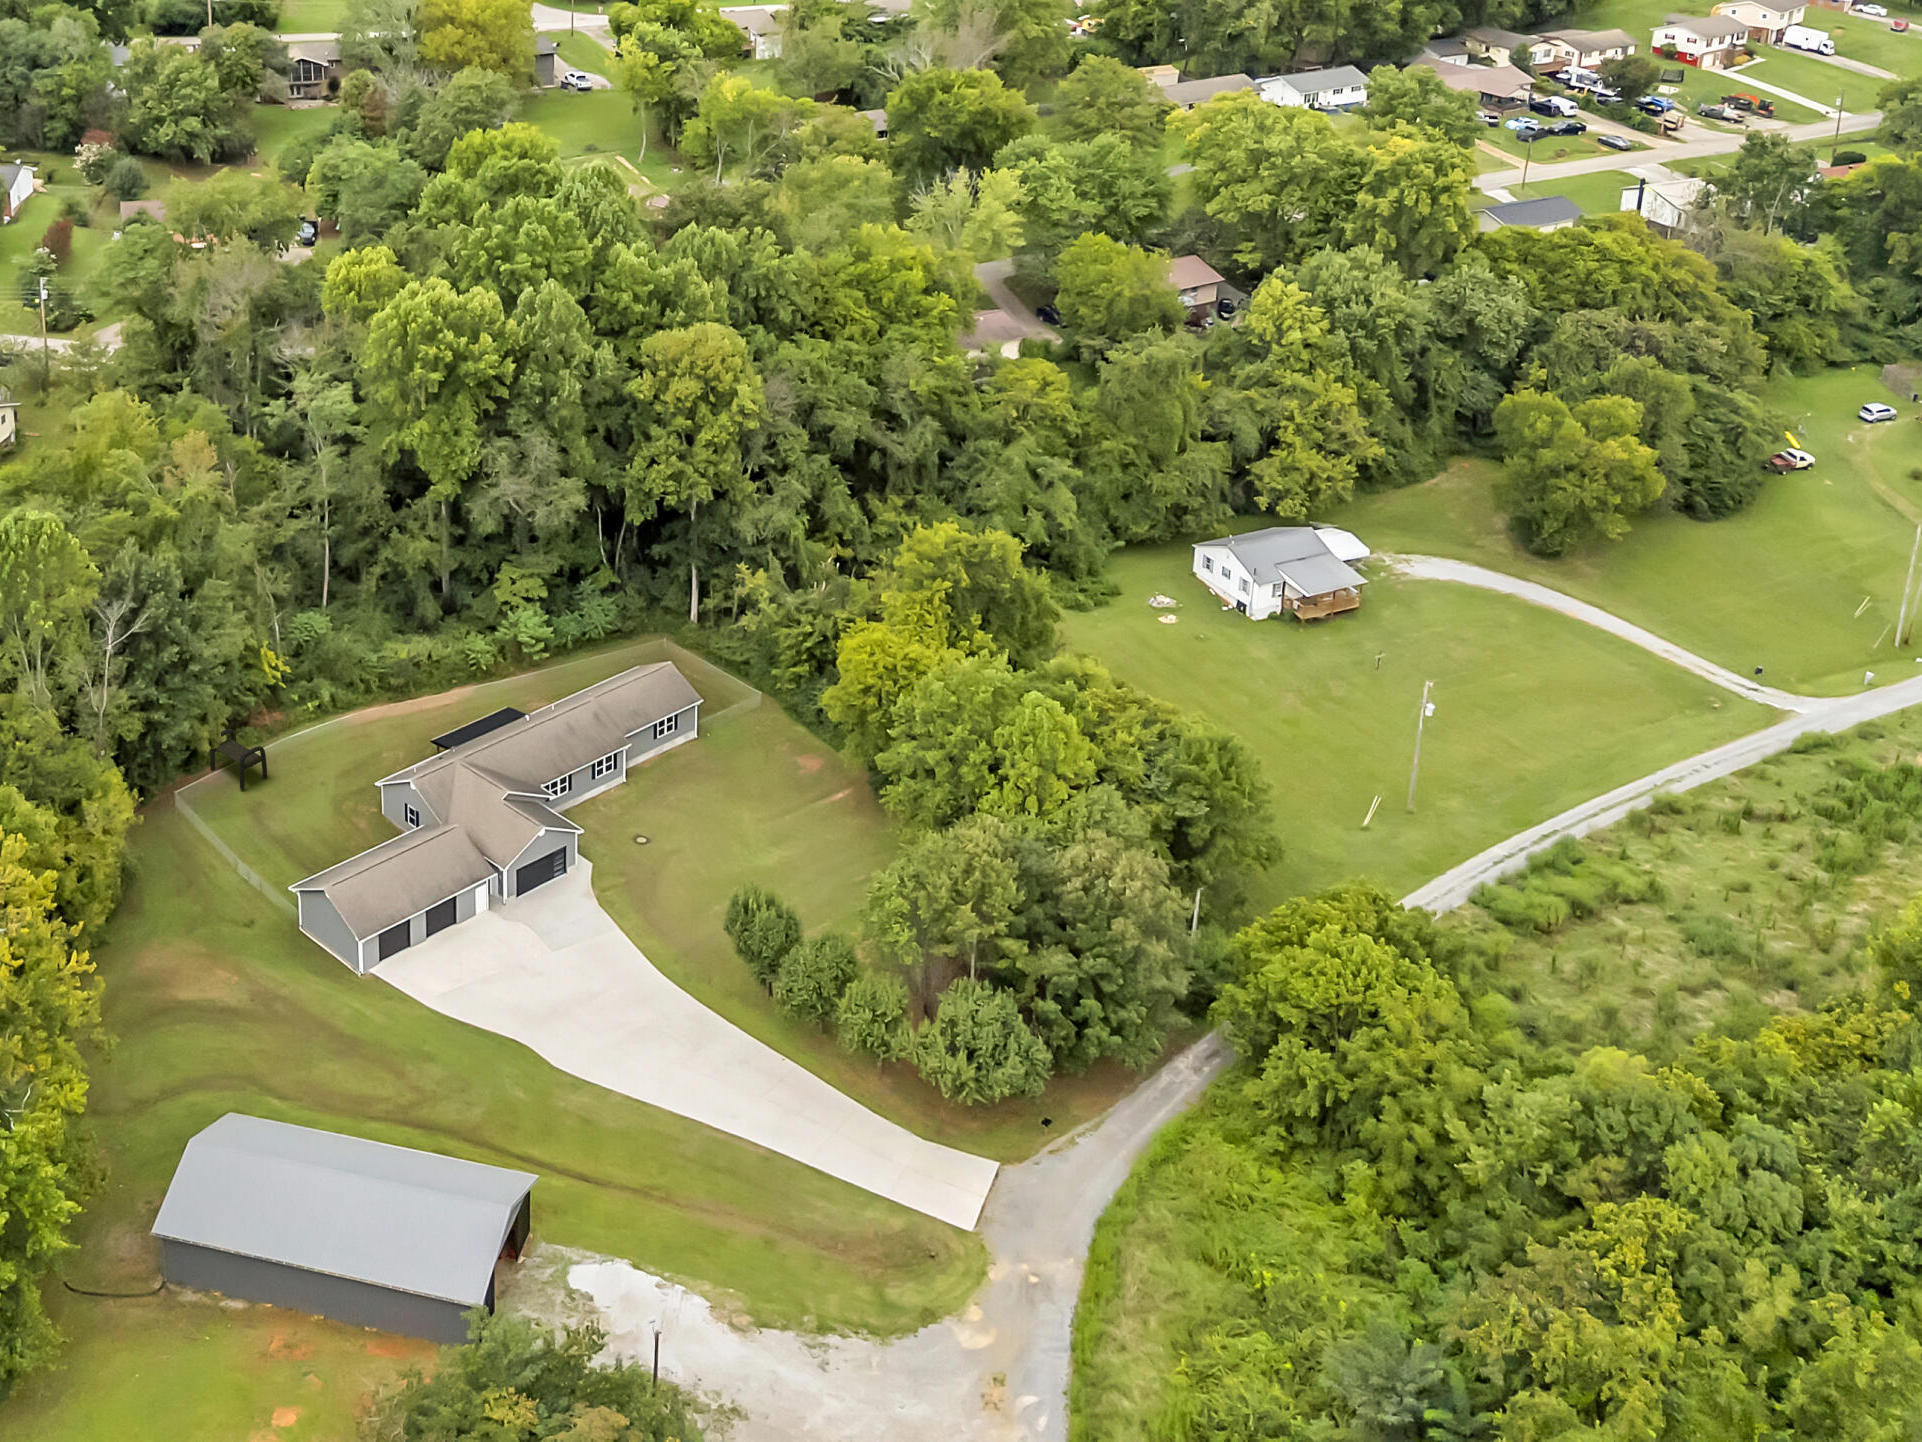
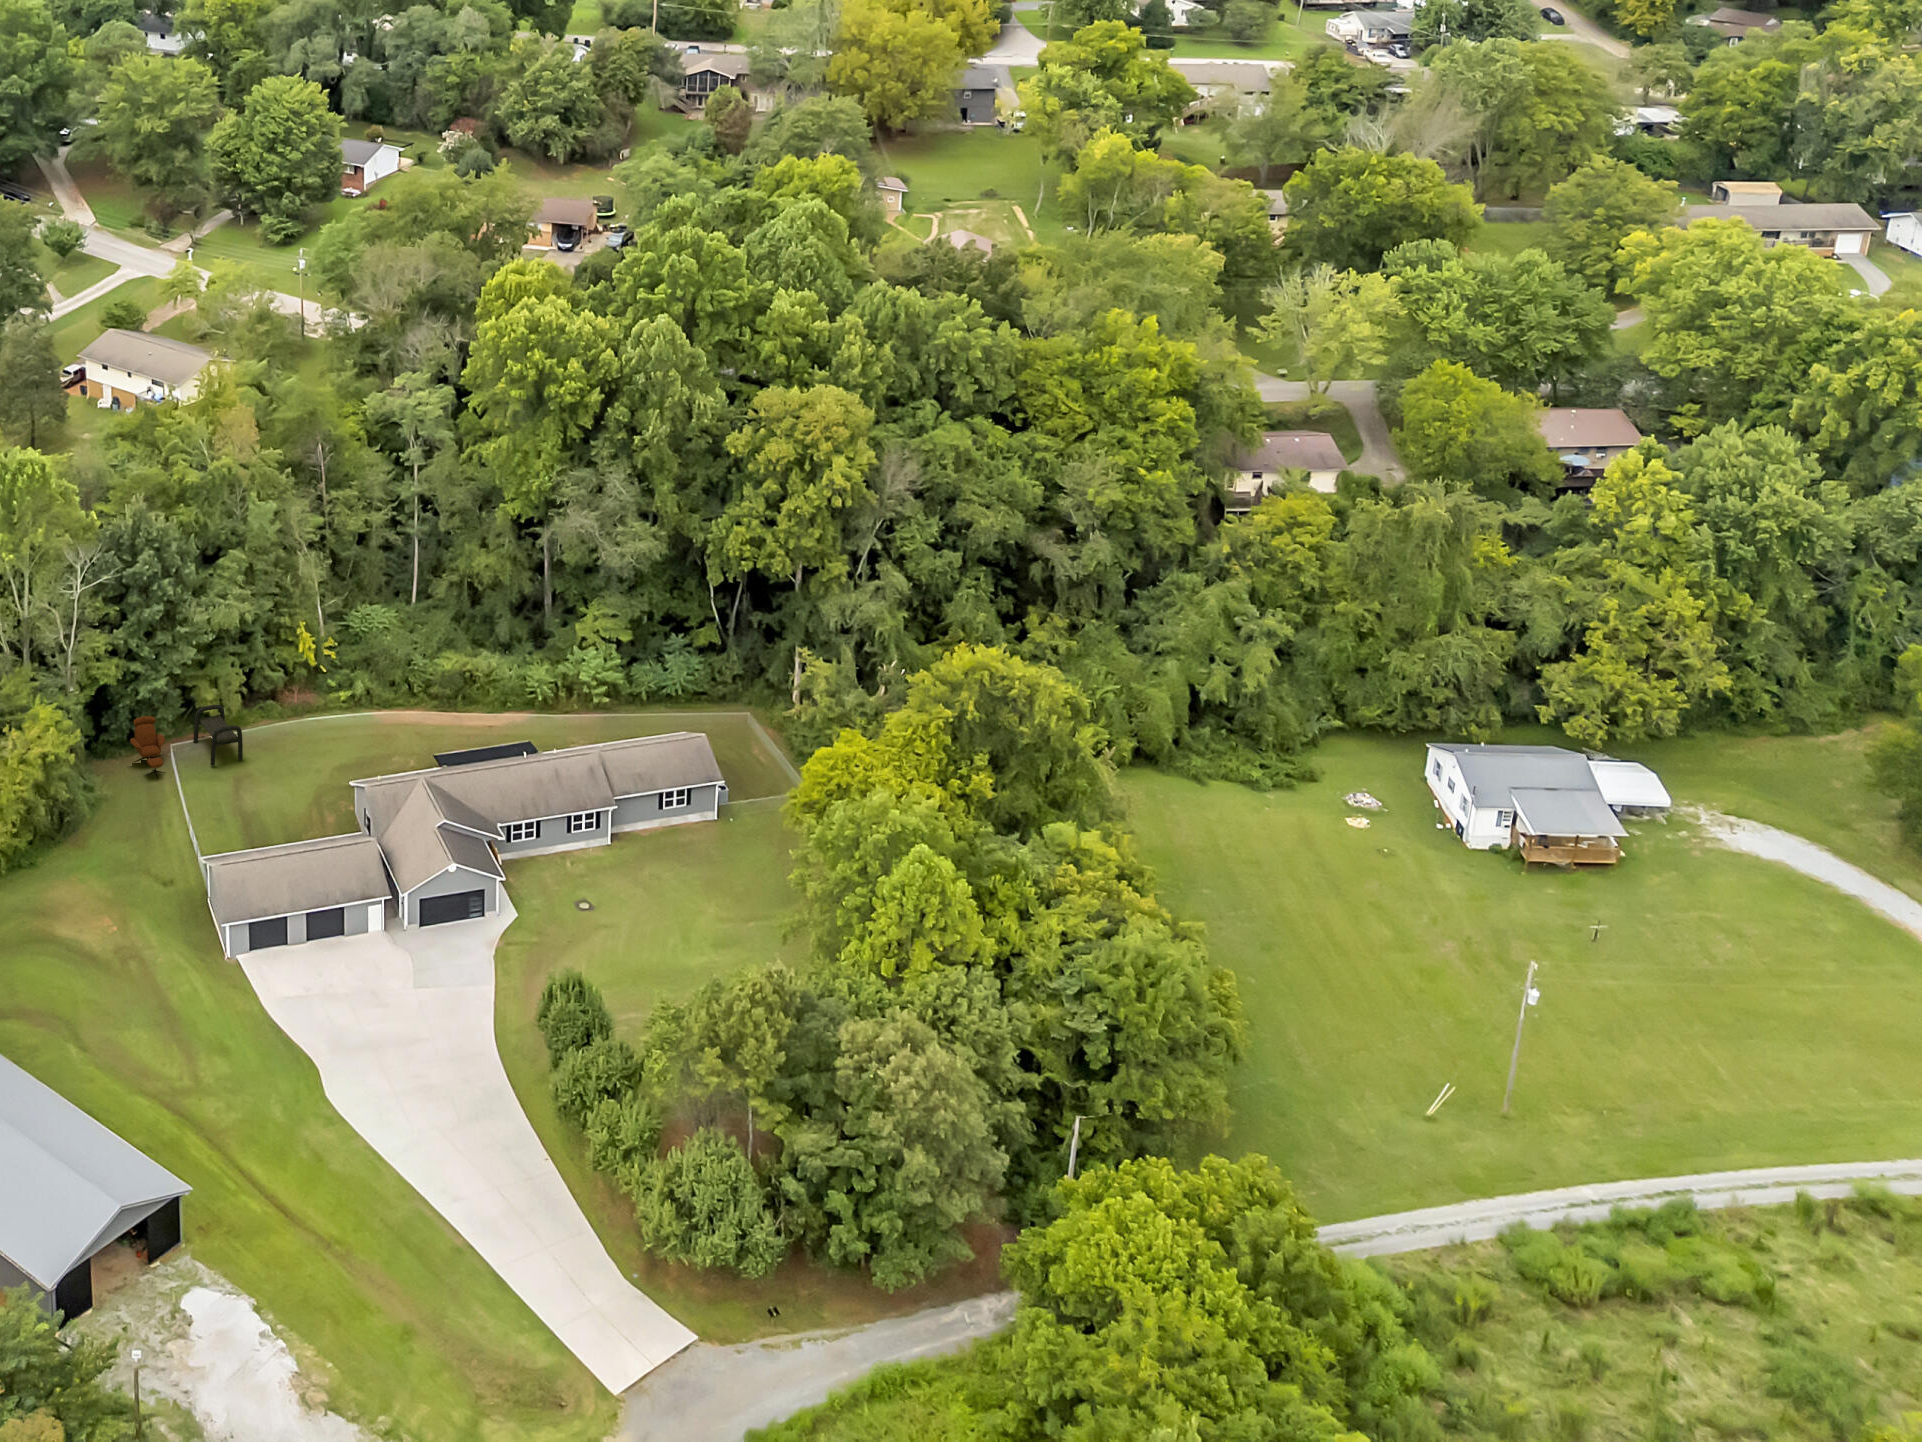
lounge chair: none [157,756,201,816] -> present [130,716,165,779]

